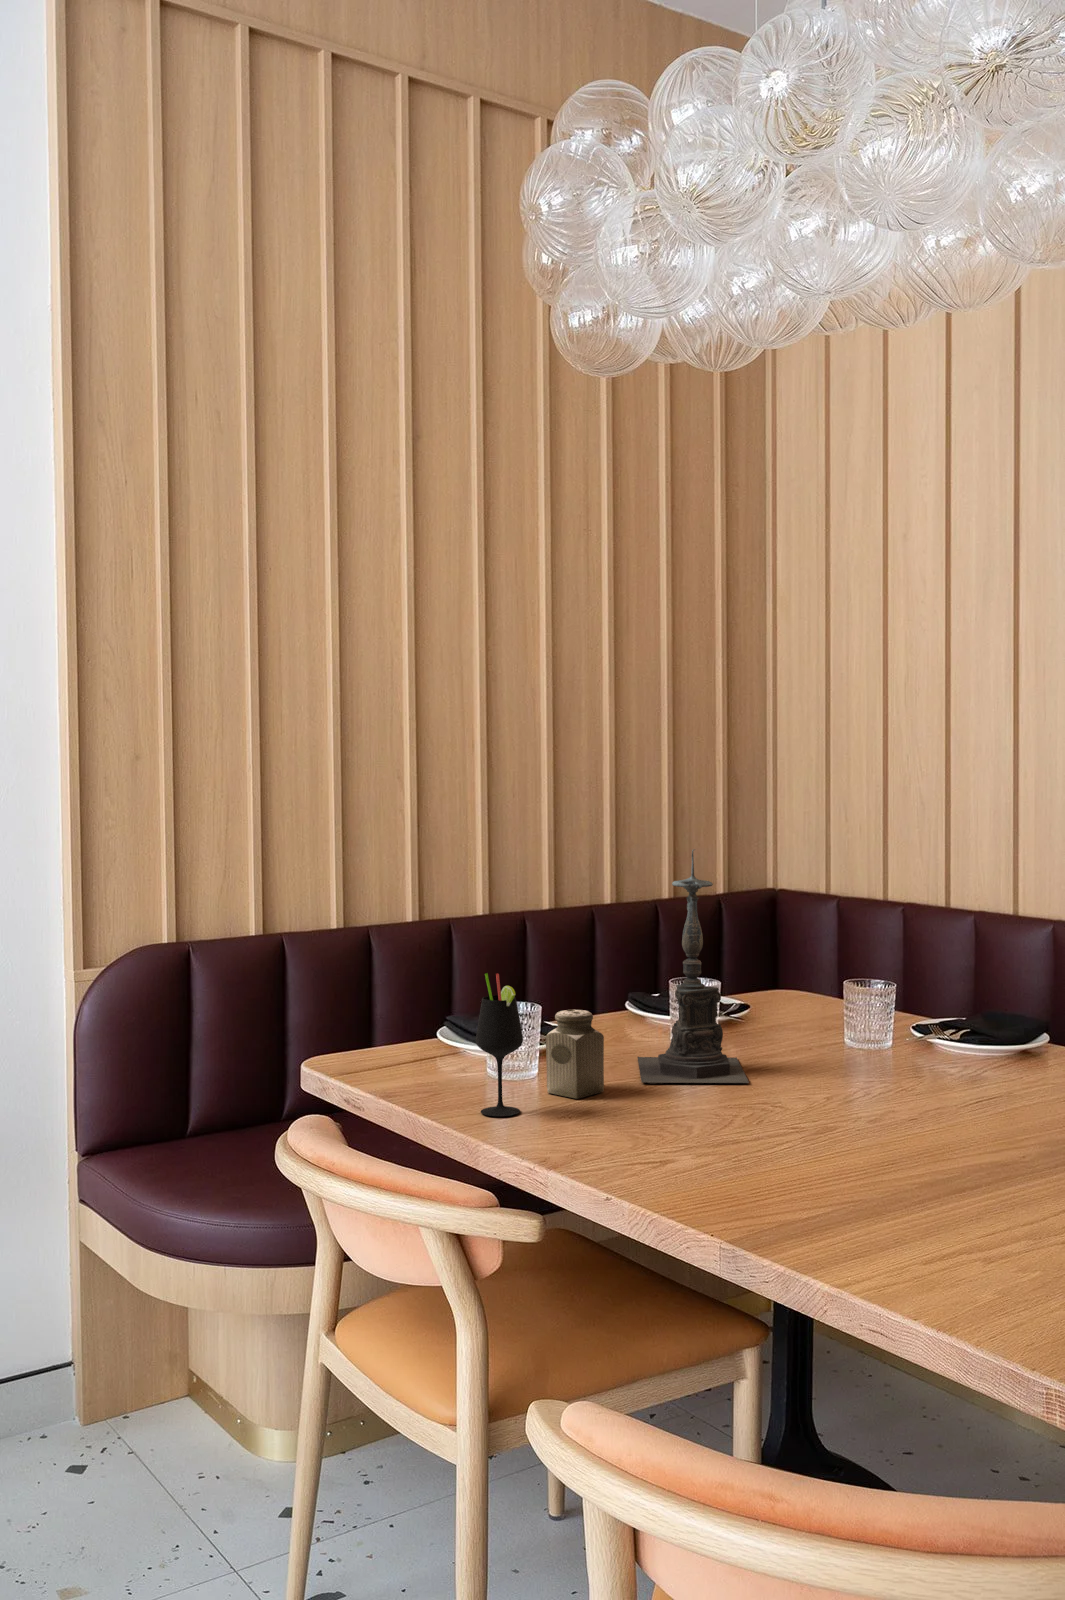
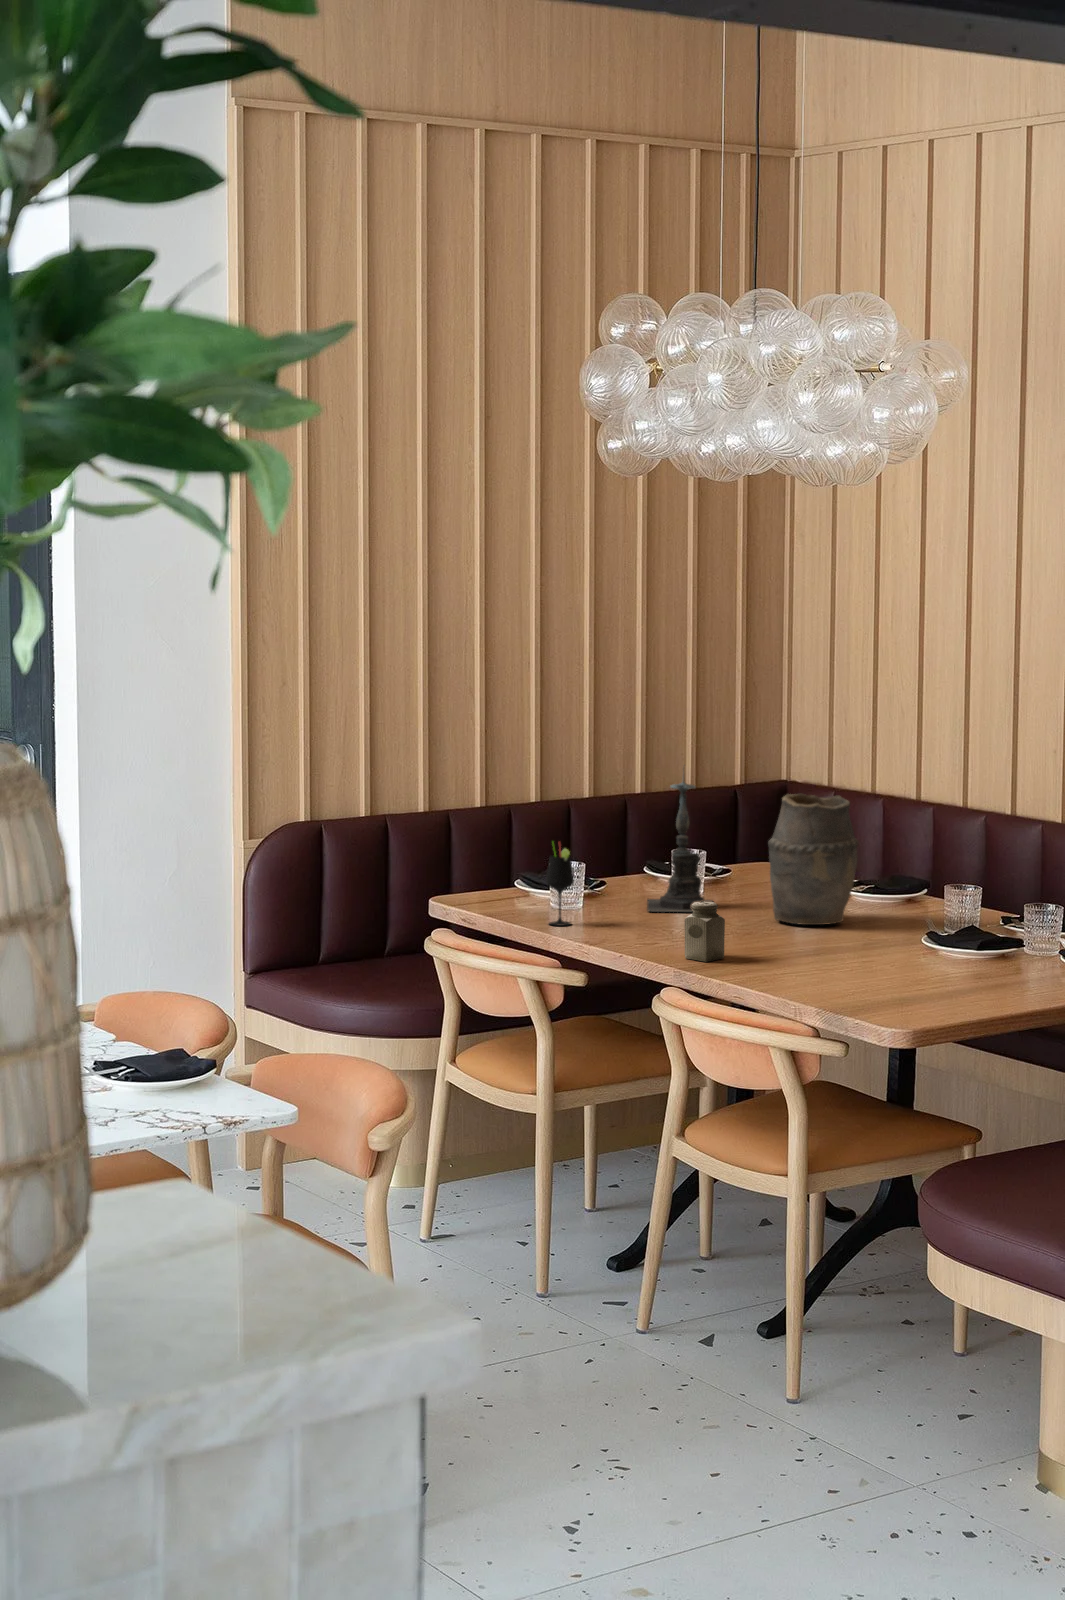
vase: none [839,891,992,1109] -> present [768,794,858,925]
salt shaker: present [546,1010,604,1099] -> present [685,901,725,962]

